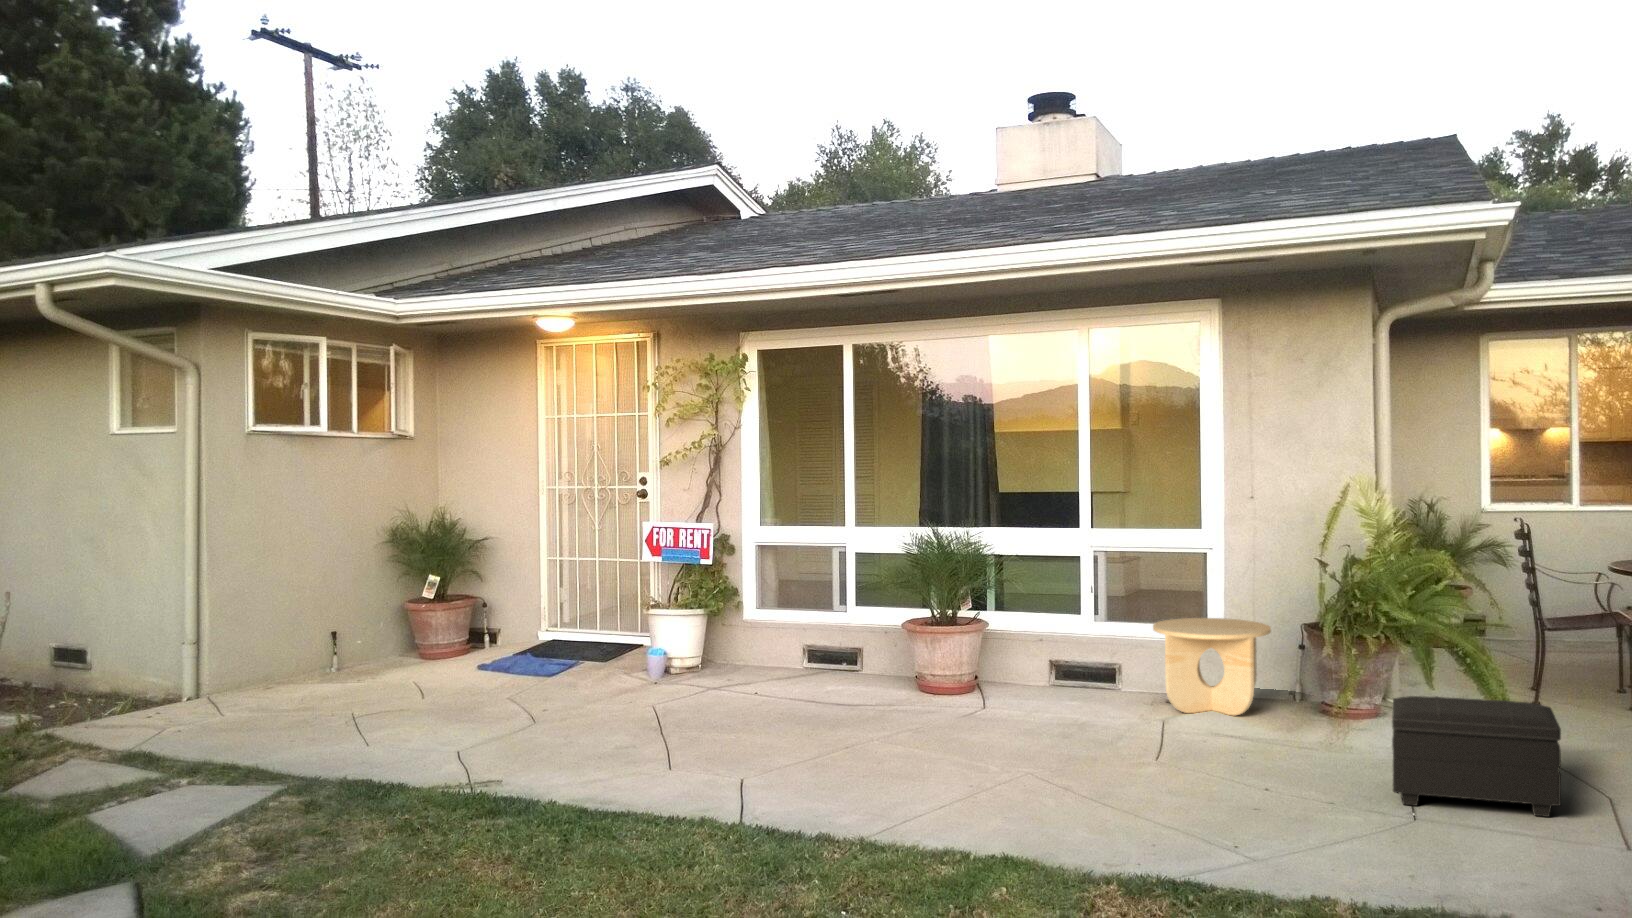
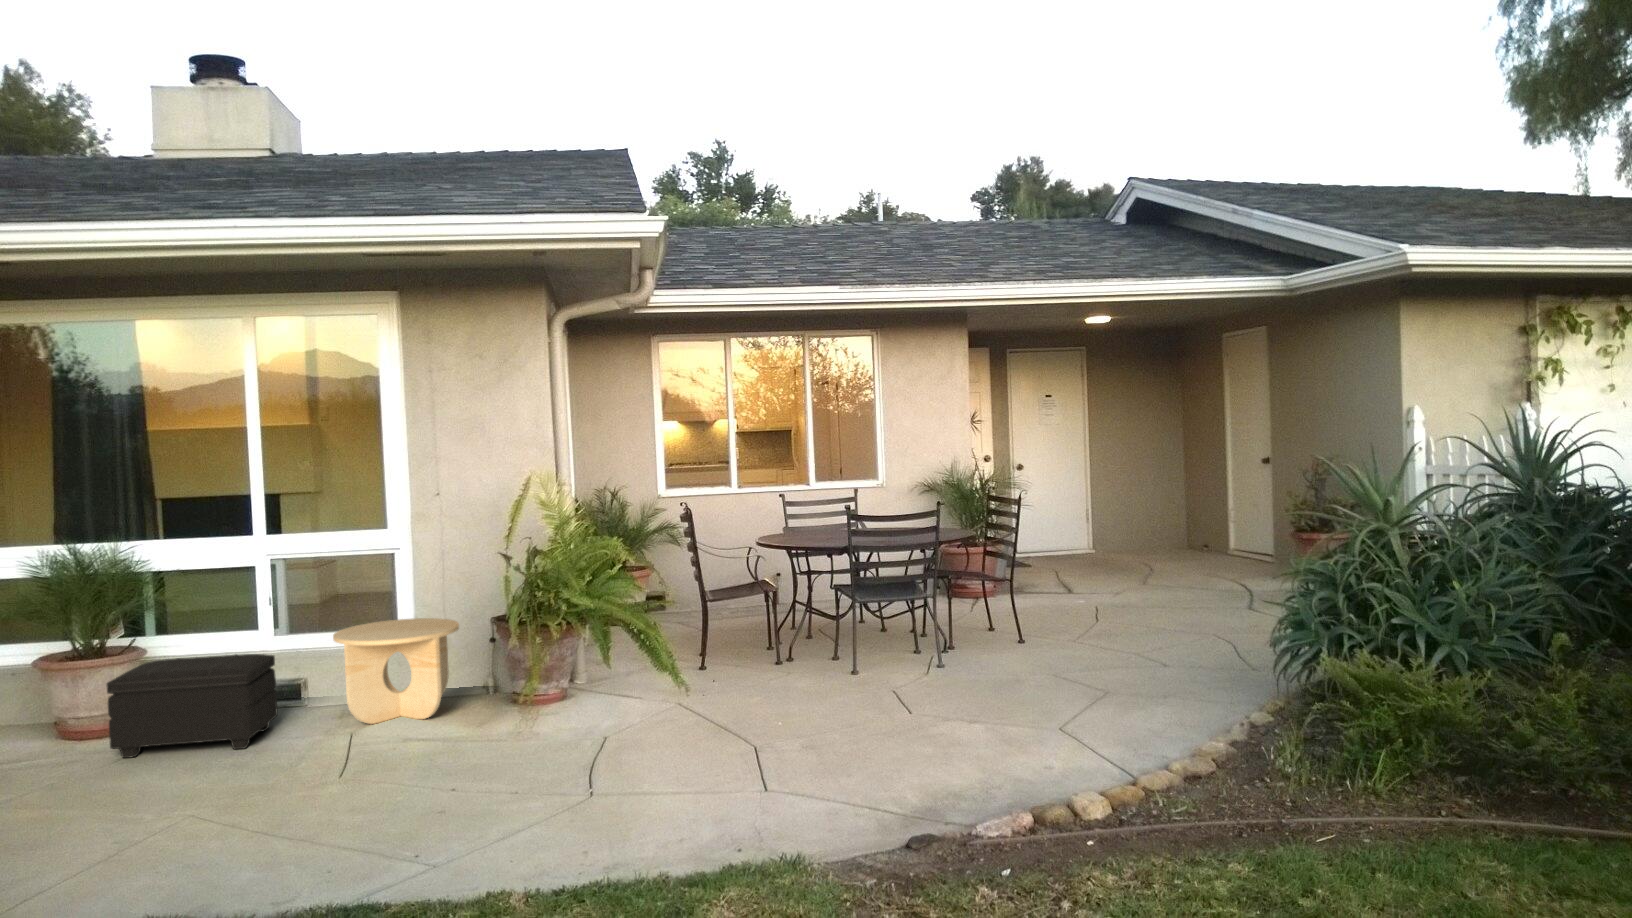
footstool: present [1392,696,1561,817] -> present [107,654,278,758]

